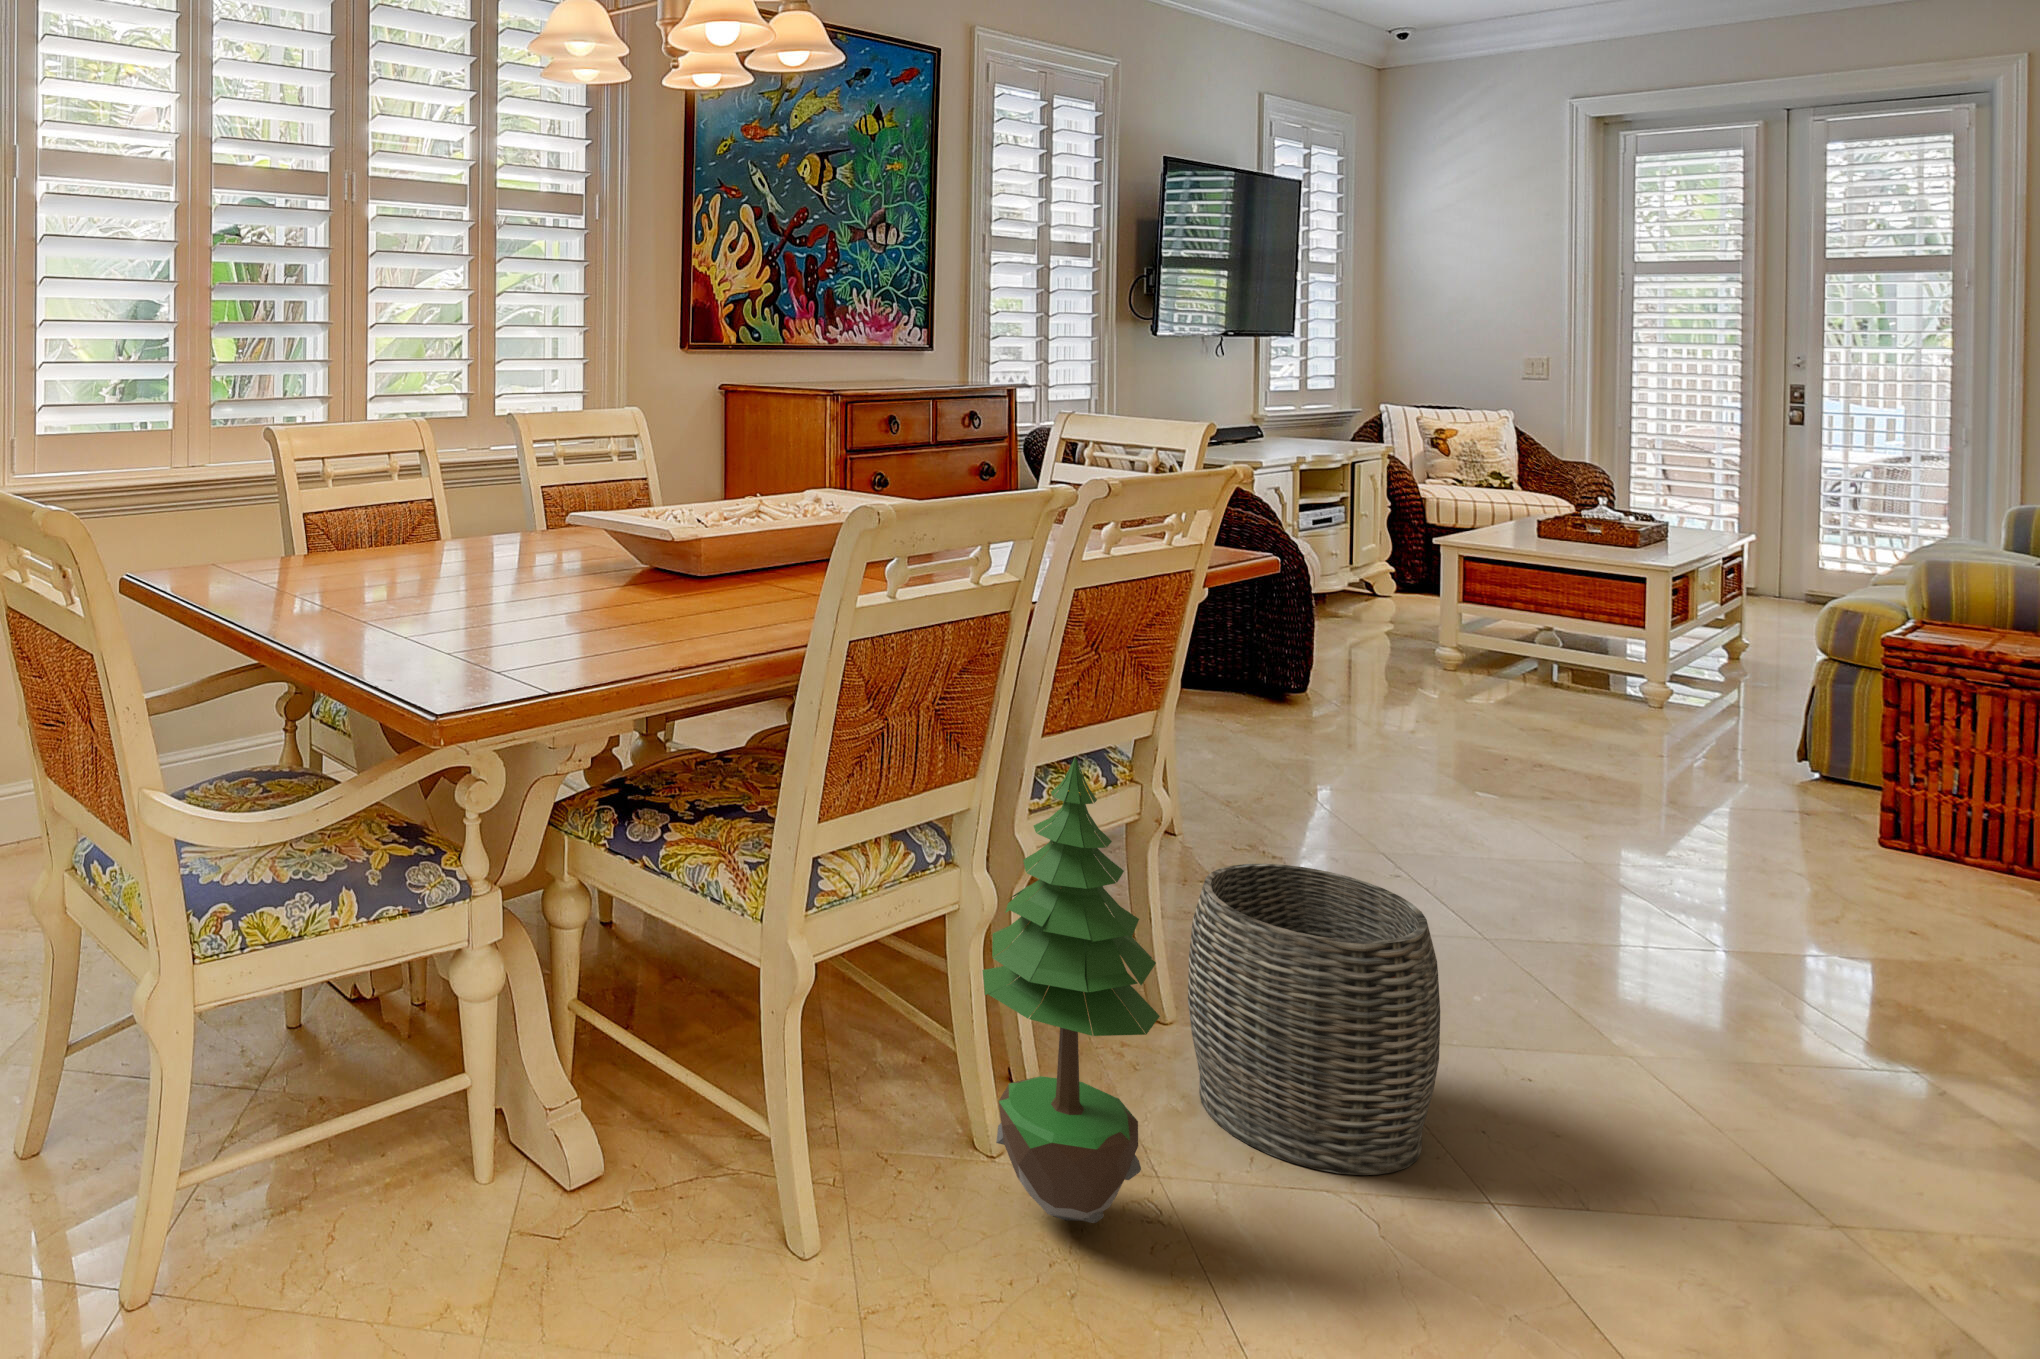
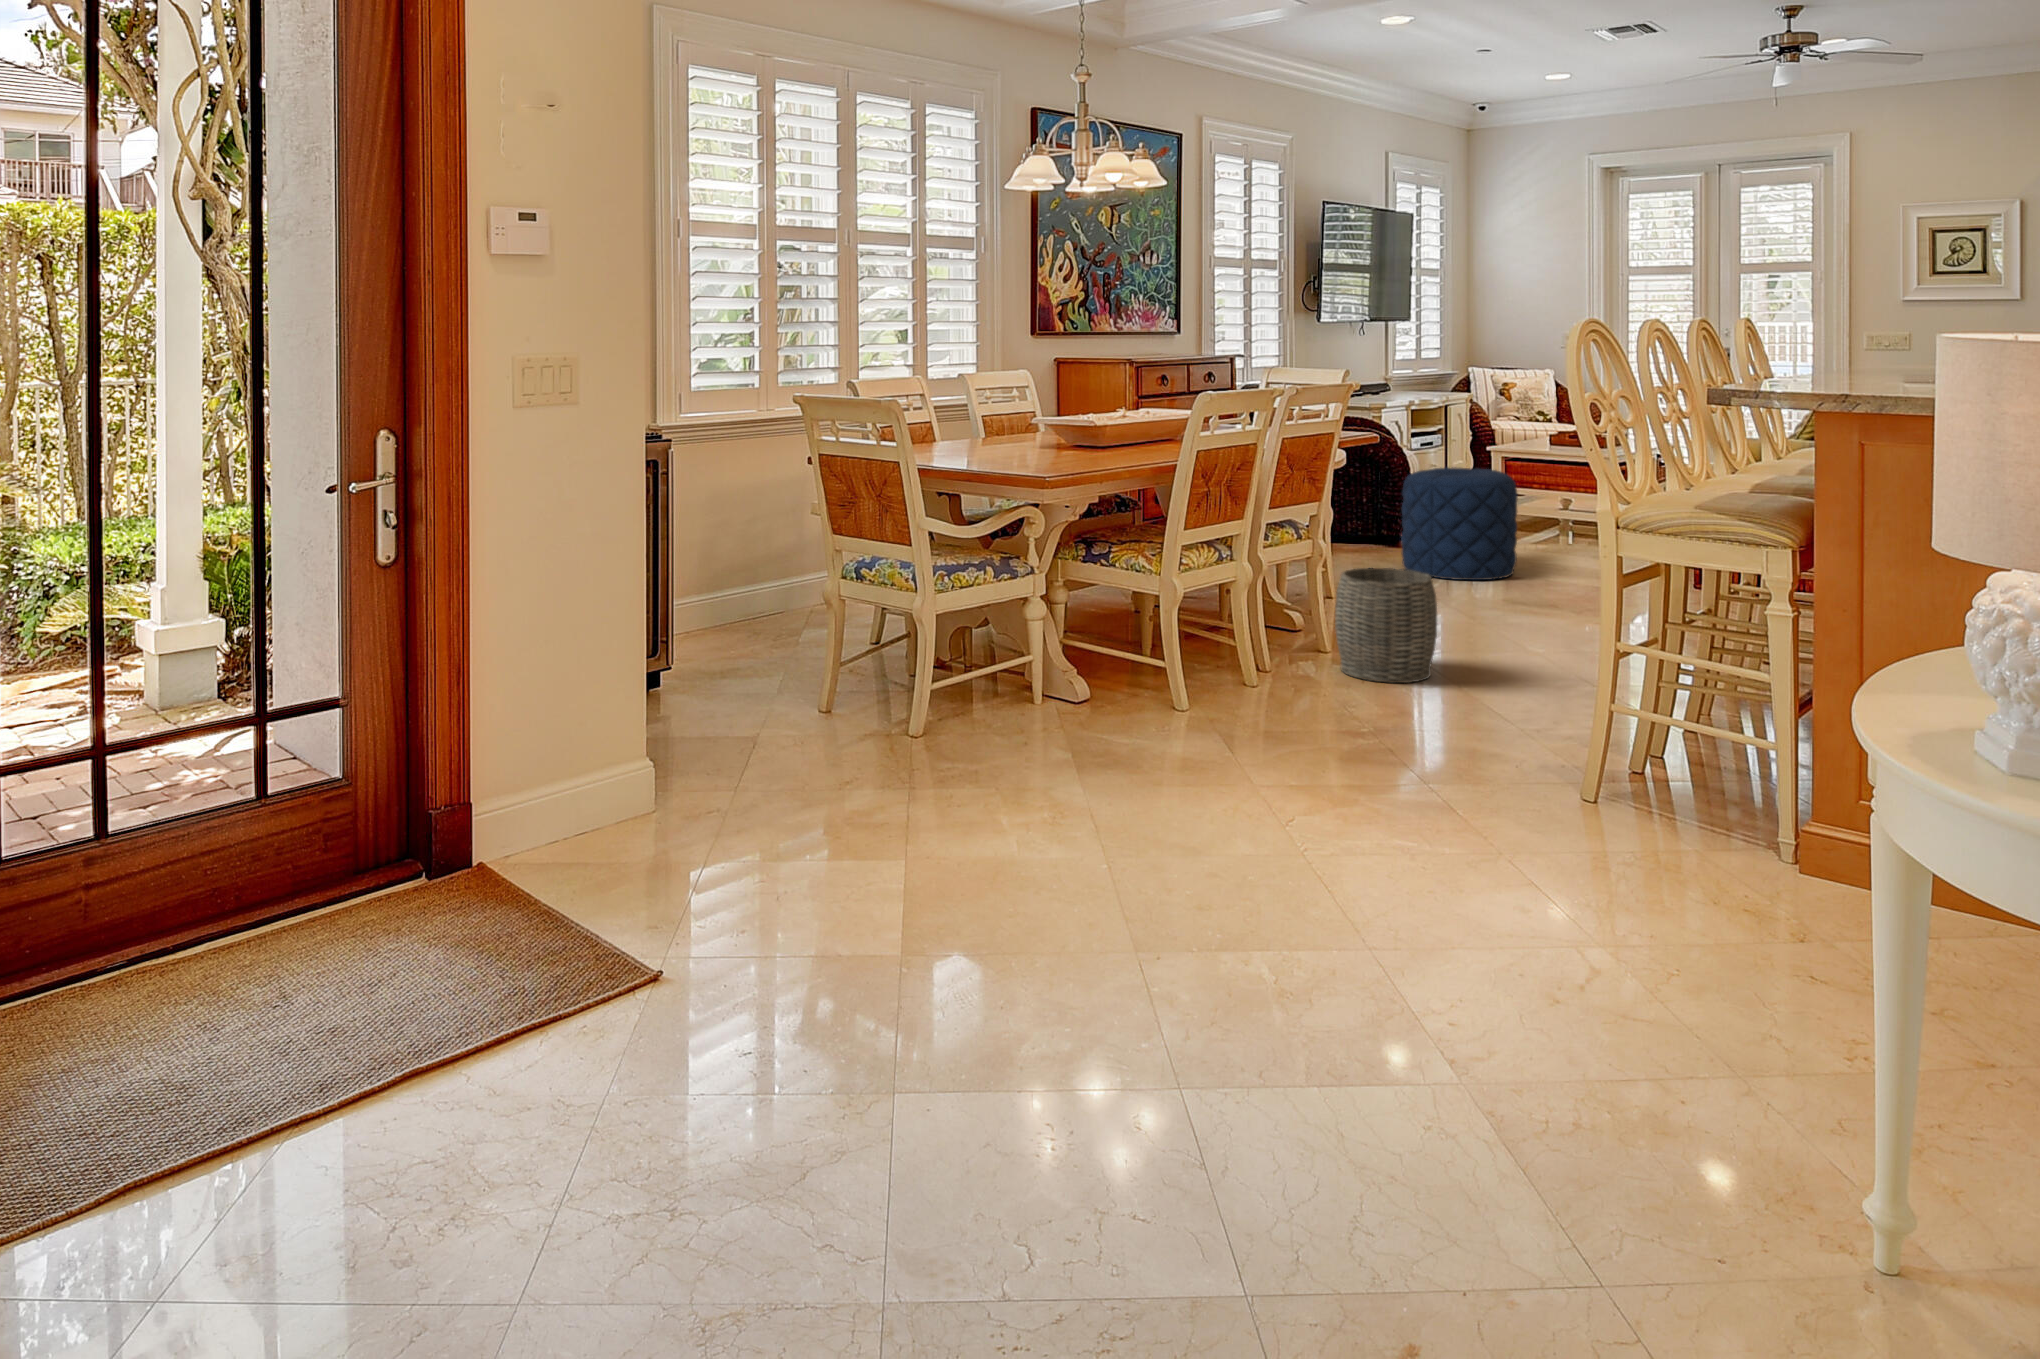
pouf: none [1297,585,1523,798] -> present [1401,467,1518,580]
potted tree: present [982,757,1160,1223] -> none [1250,502,1322,698]

